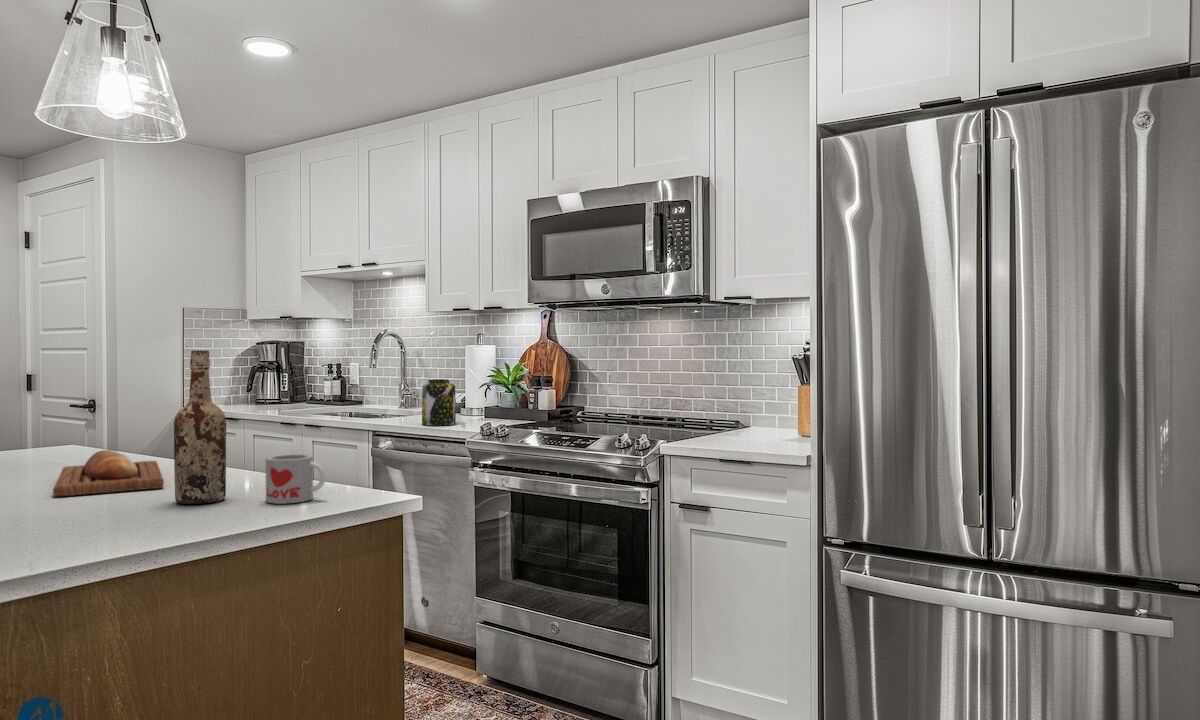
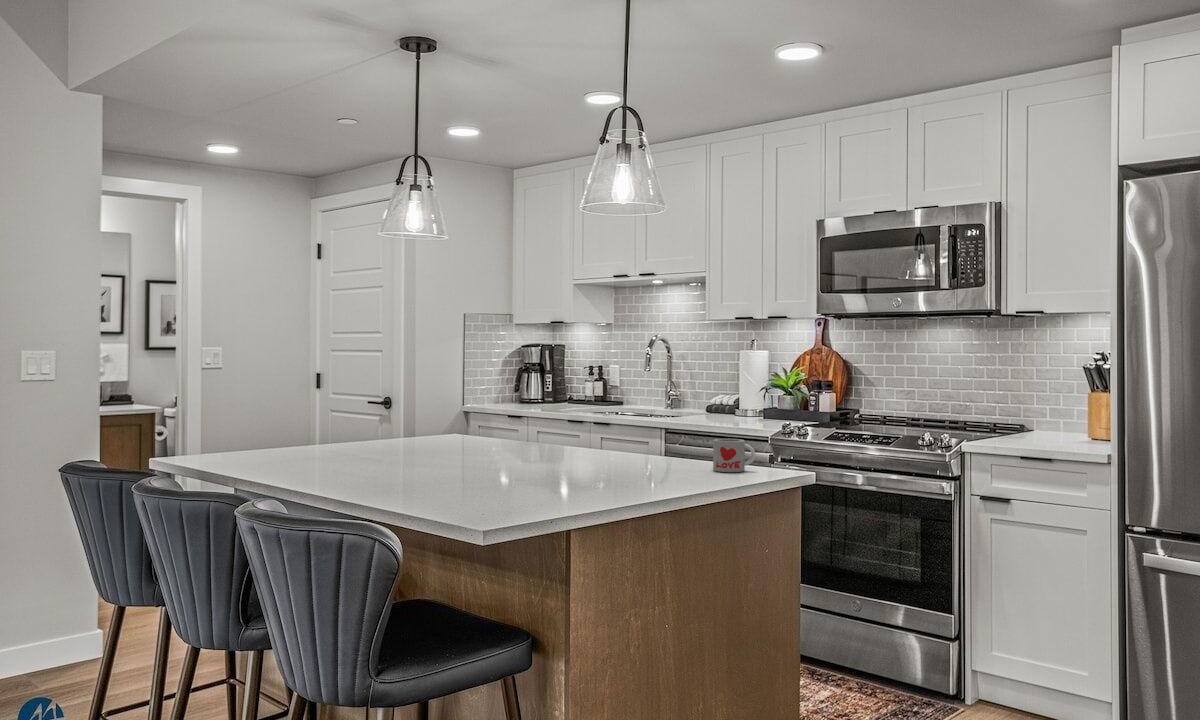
wine bottle: present [174,350,226,504] -> none [651,364,684,471]
jar: present [422,379,456,426] -> none [713,383,744,425]
bread loaf: present [53,450,164,496] -> none [526,435,621,464]

